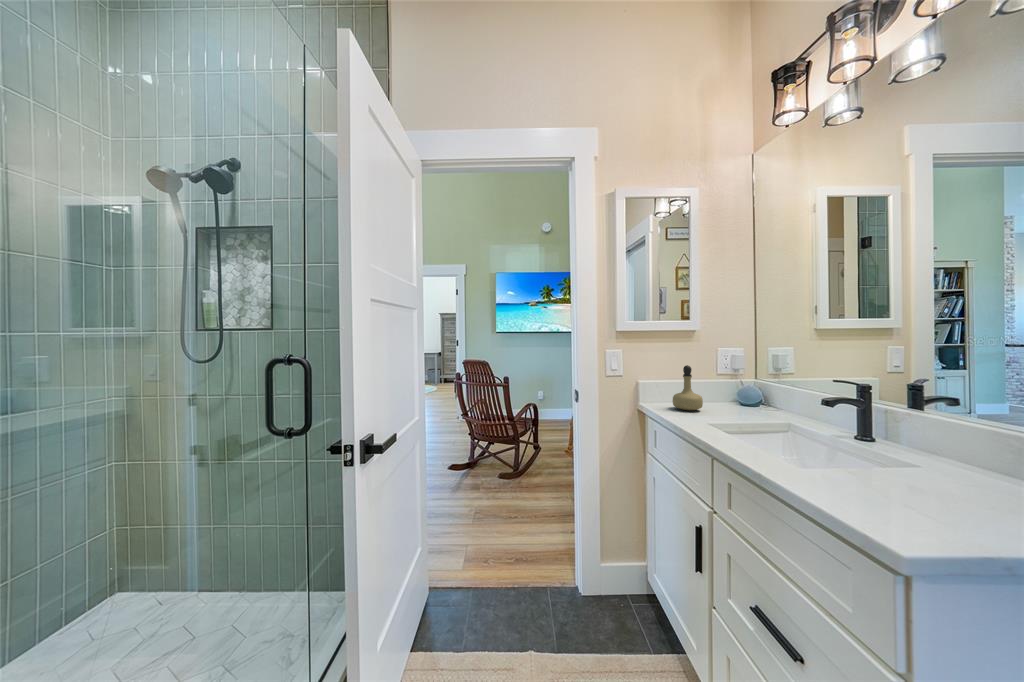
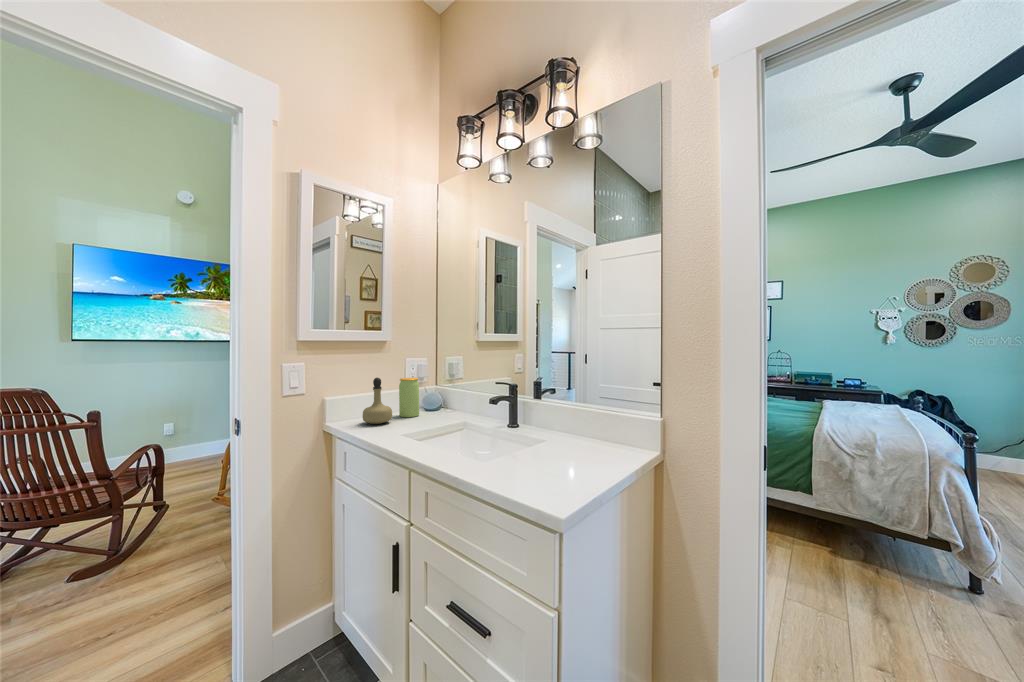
jar: none [712,368,735,410] -> present [399,378,419,417]

